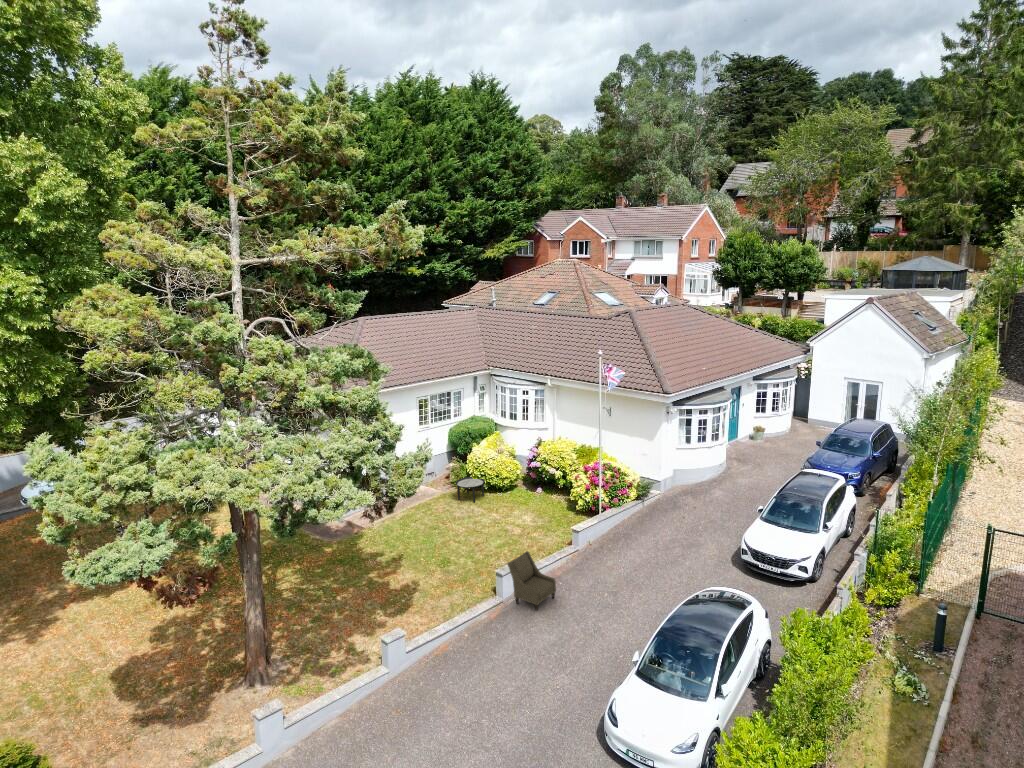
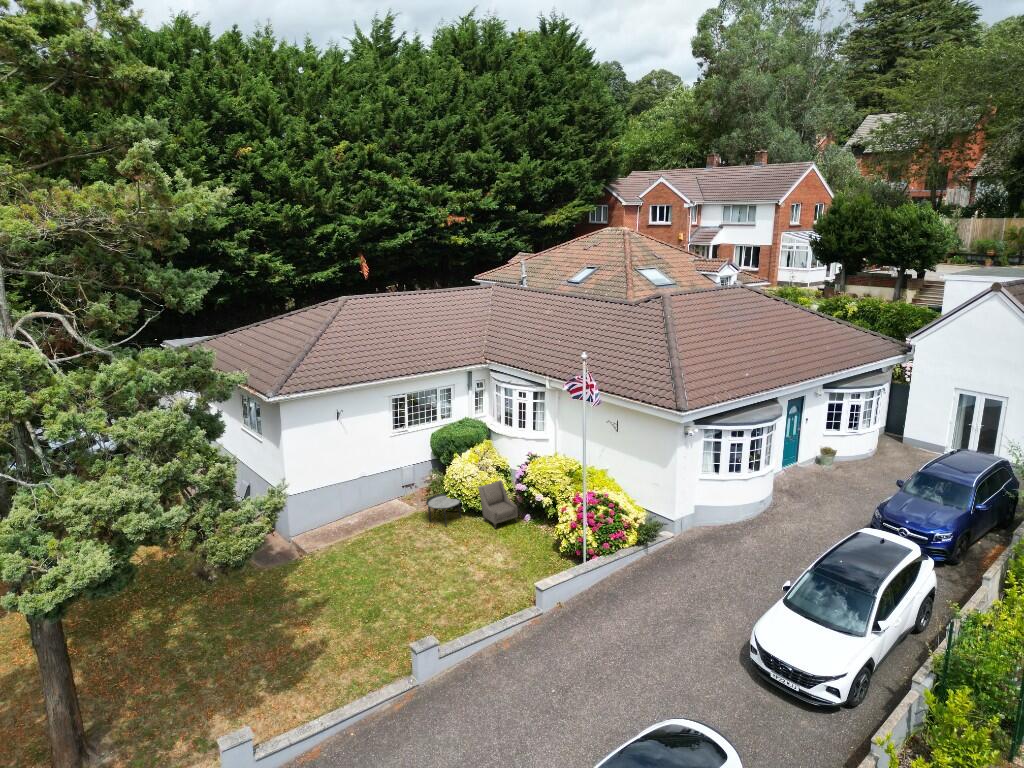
chair: present [507,551,556,611] -> present [478,480,518,529]

